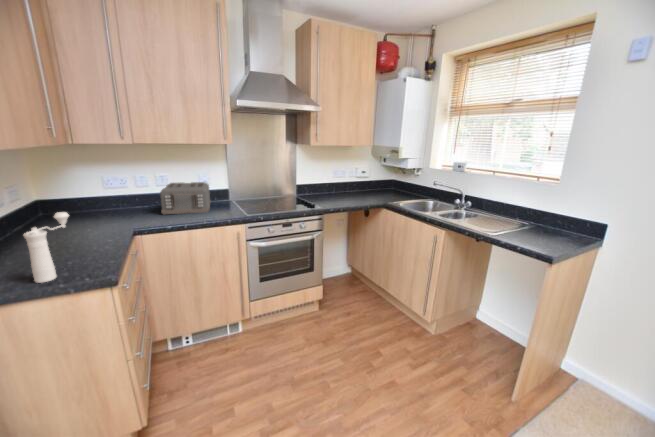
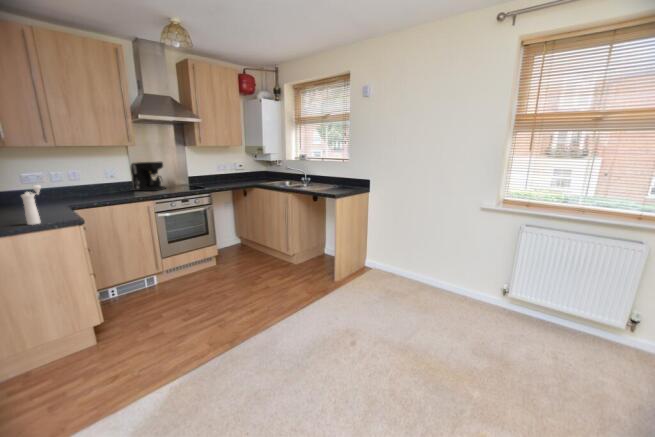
coffee maker: none [228,165,267,205] -> present [131,162,165,191]
toaster: present [160,182,210,214] -> none [77,176,121,200]

